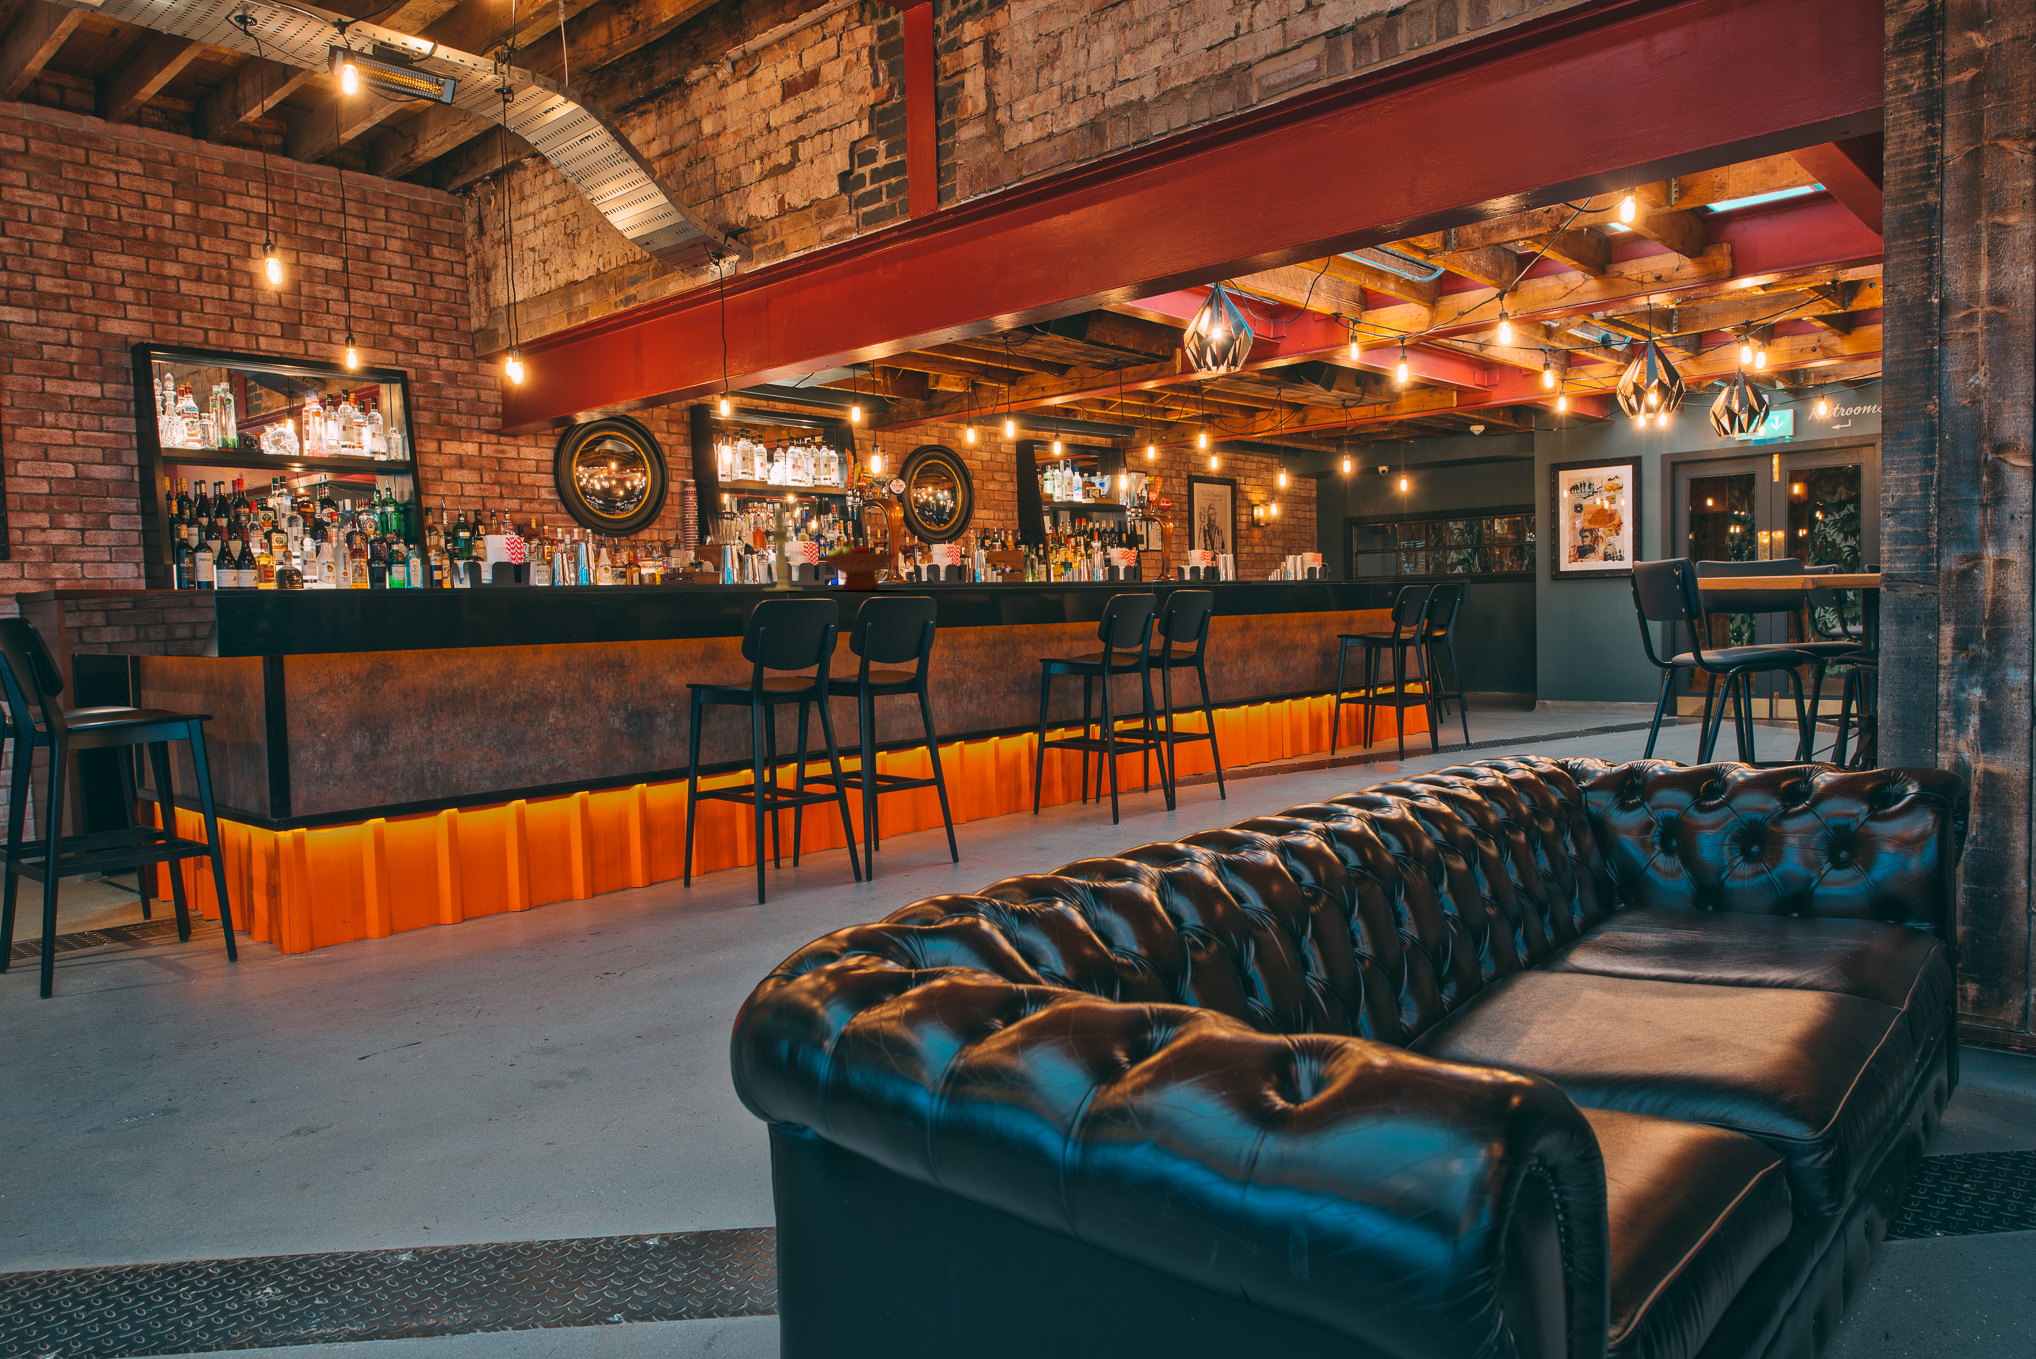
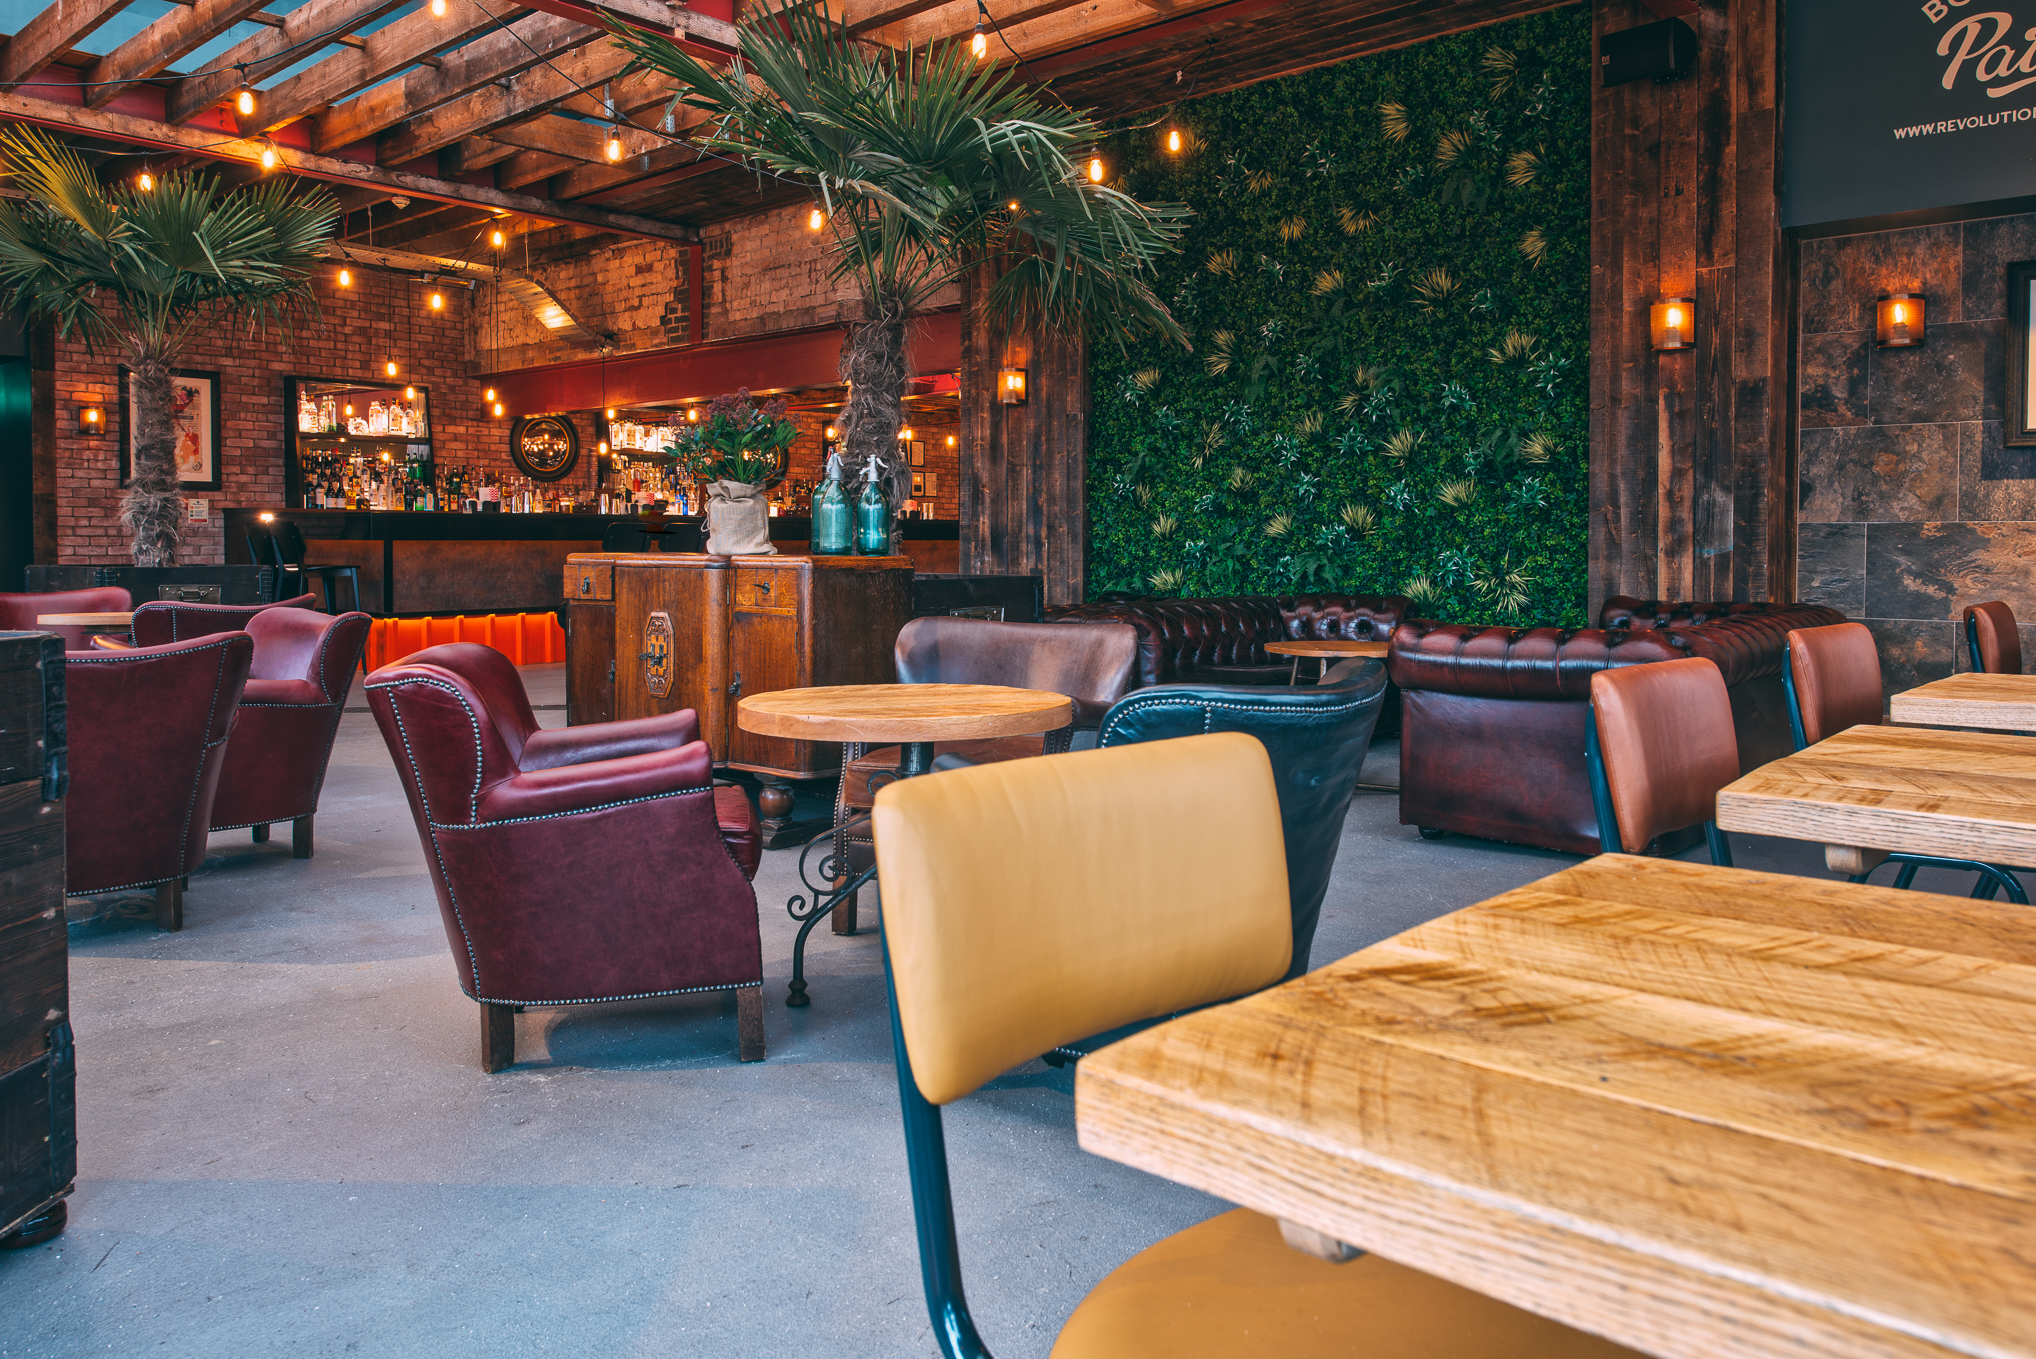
candle holder: present [764,508,802,592] -> none [604,491,624,531]

